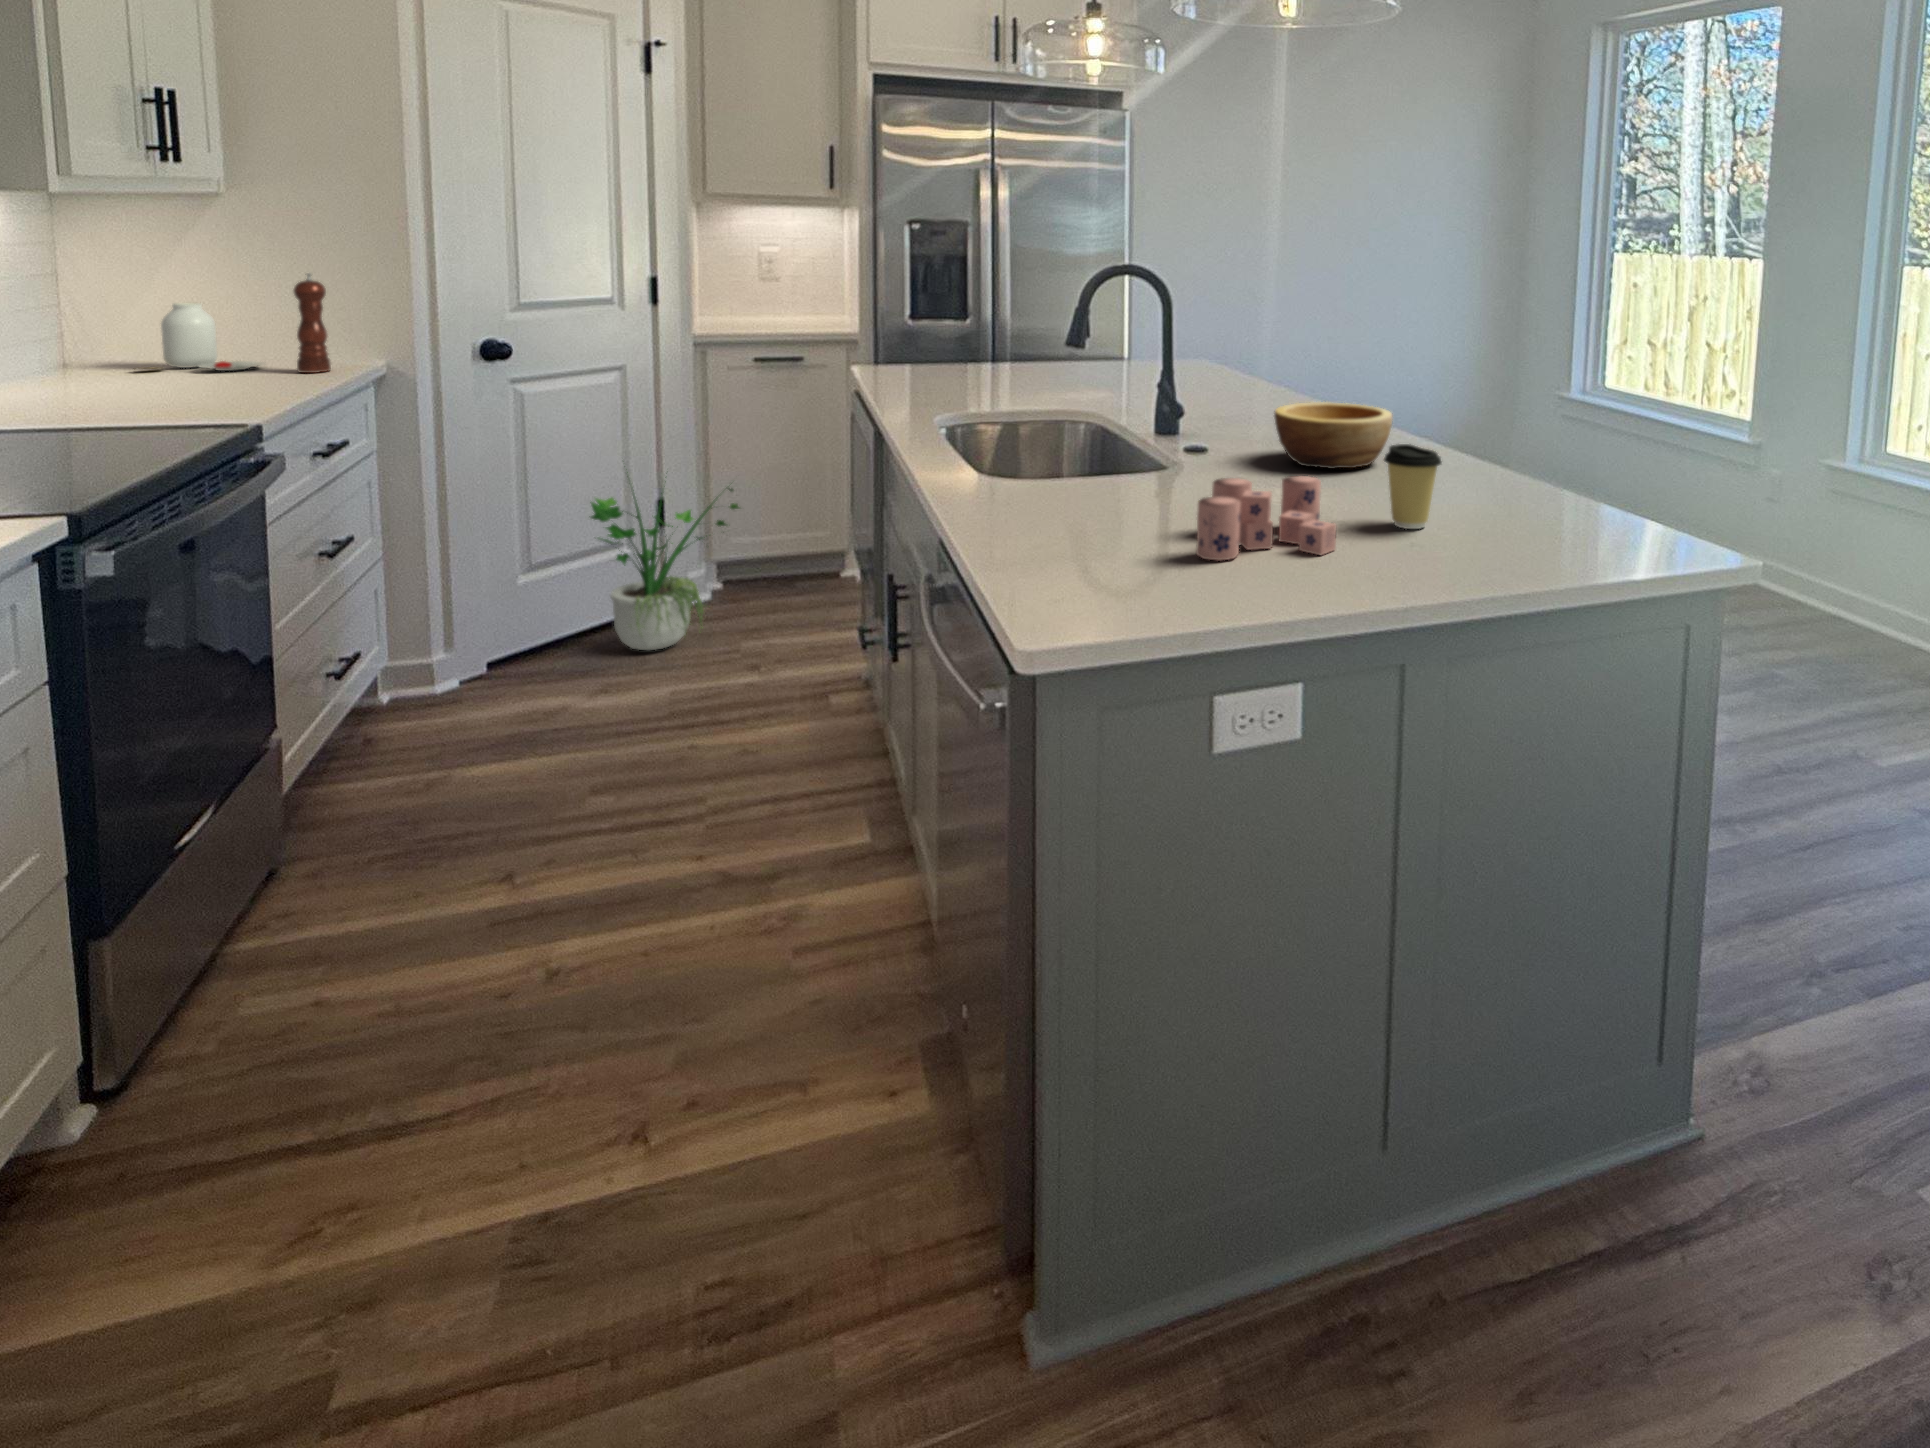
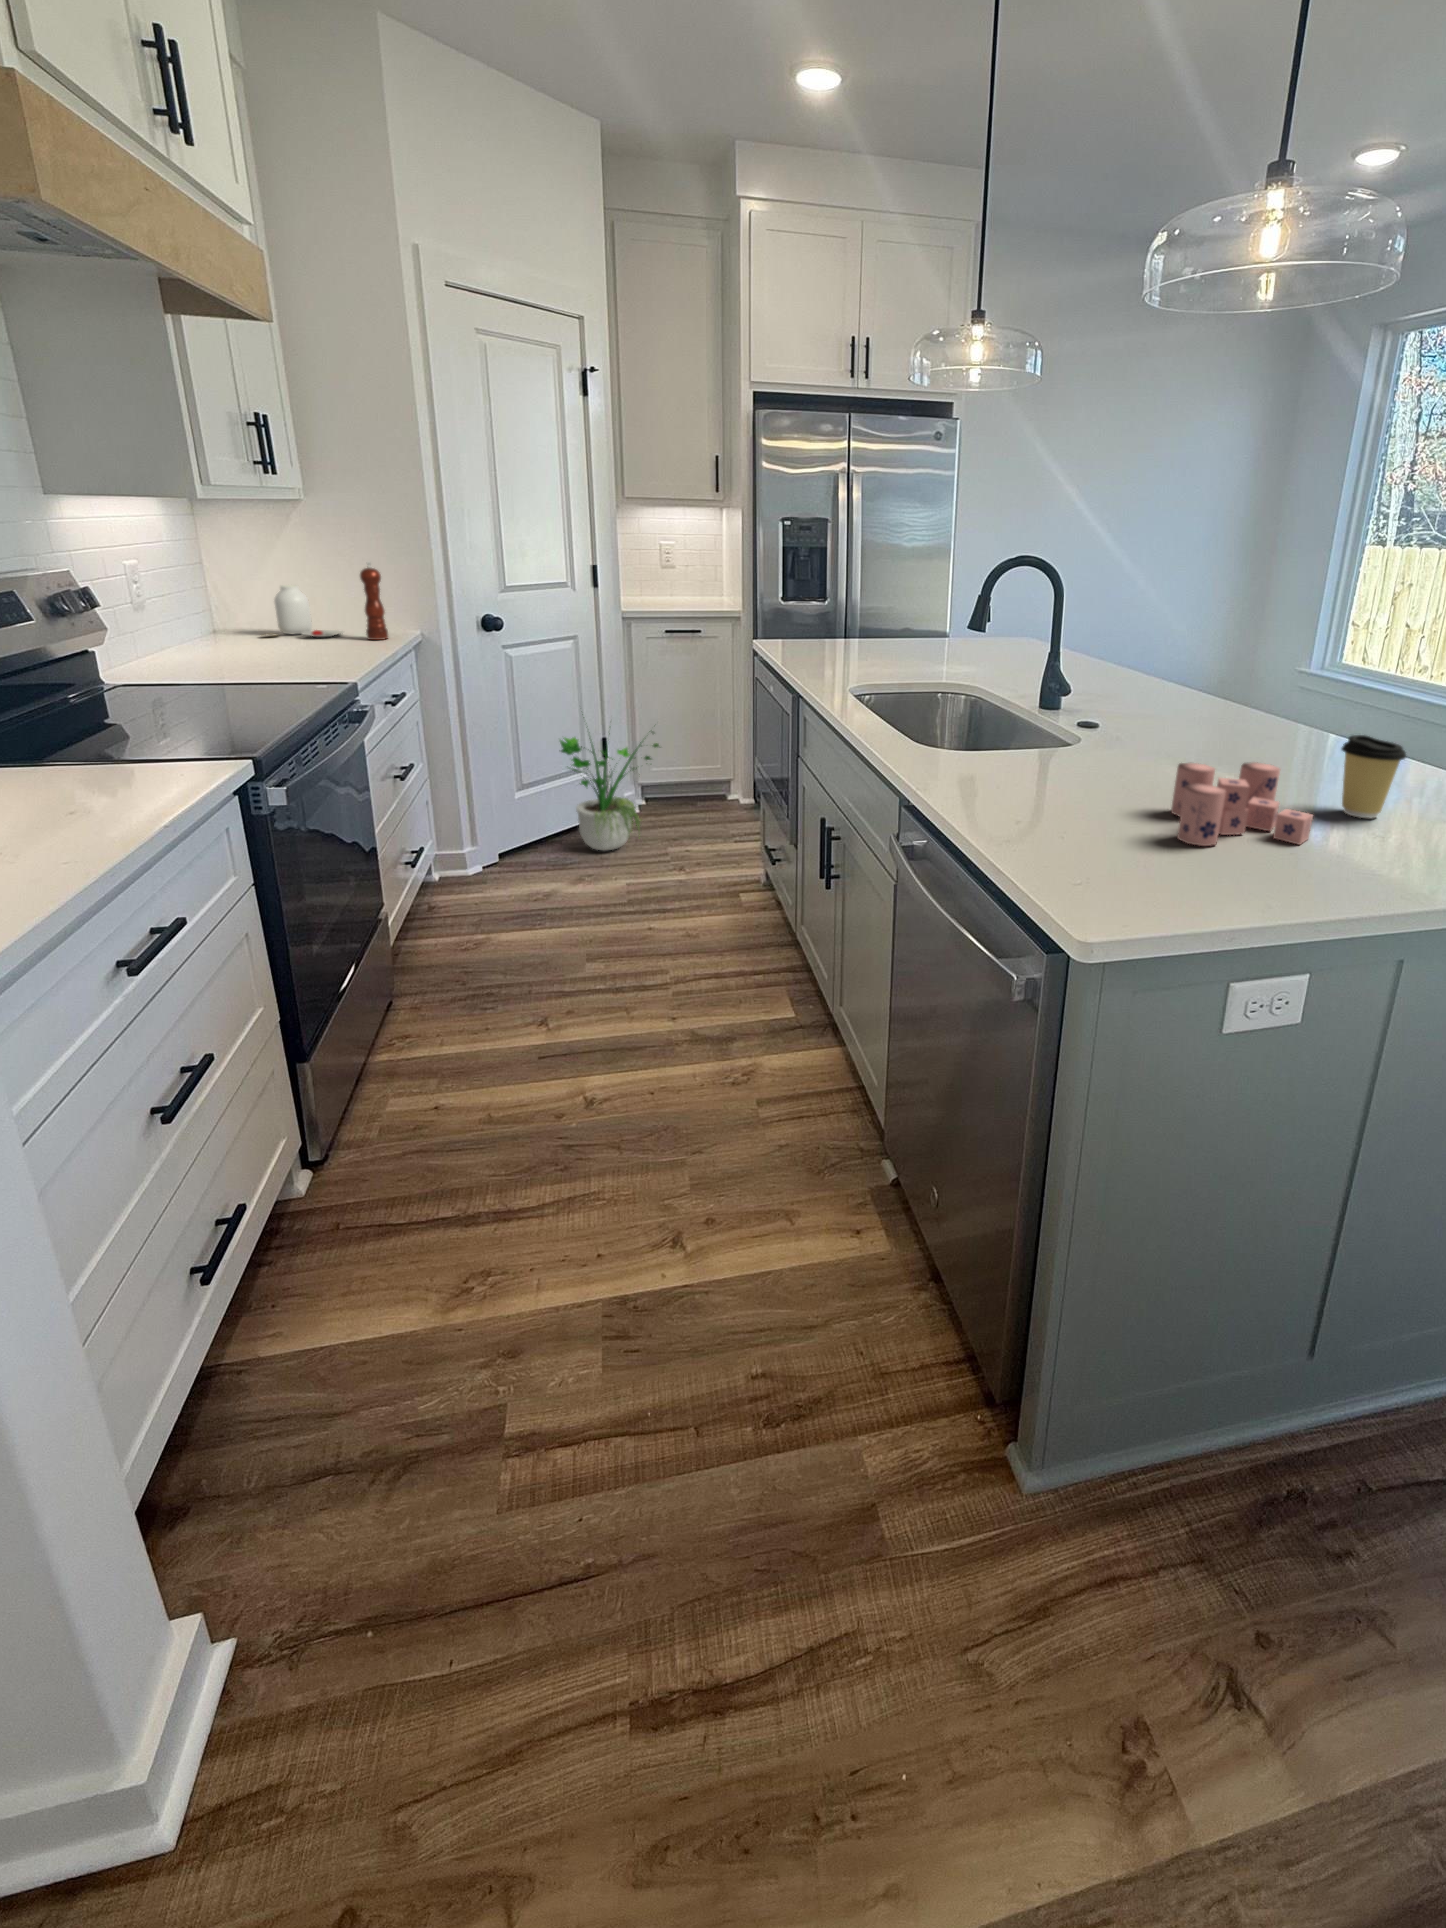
bowl: present [1274,402,1393,469] -> none [1173,685,1291,749]

